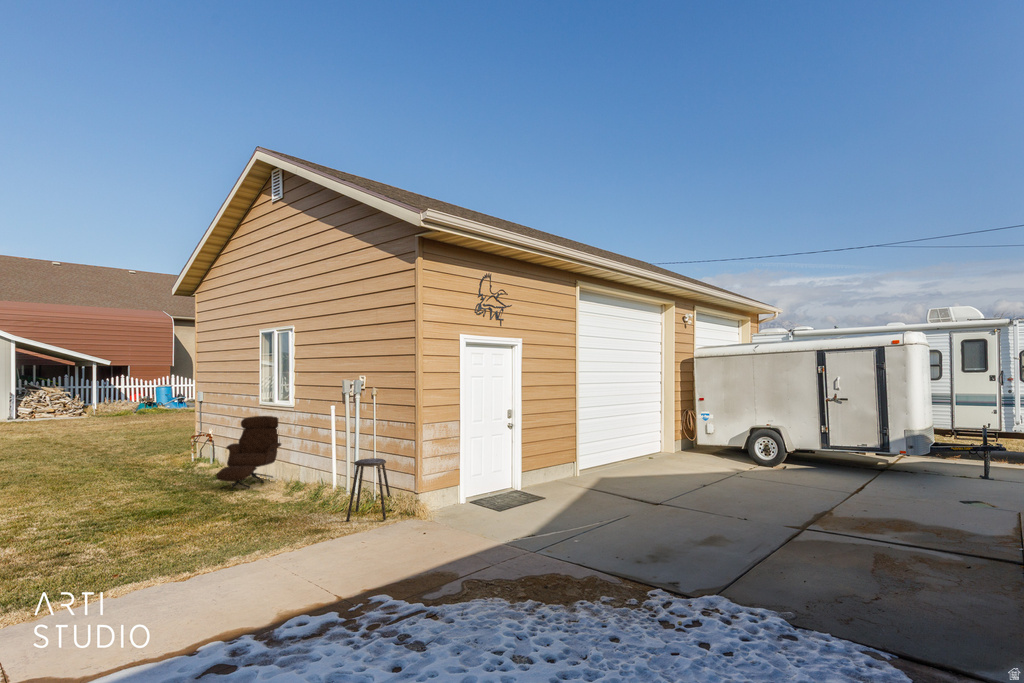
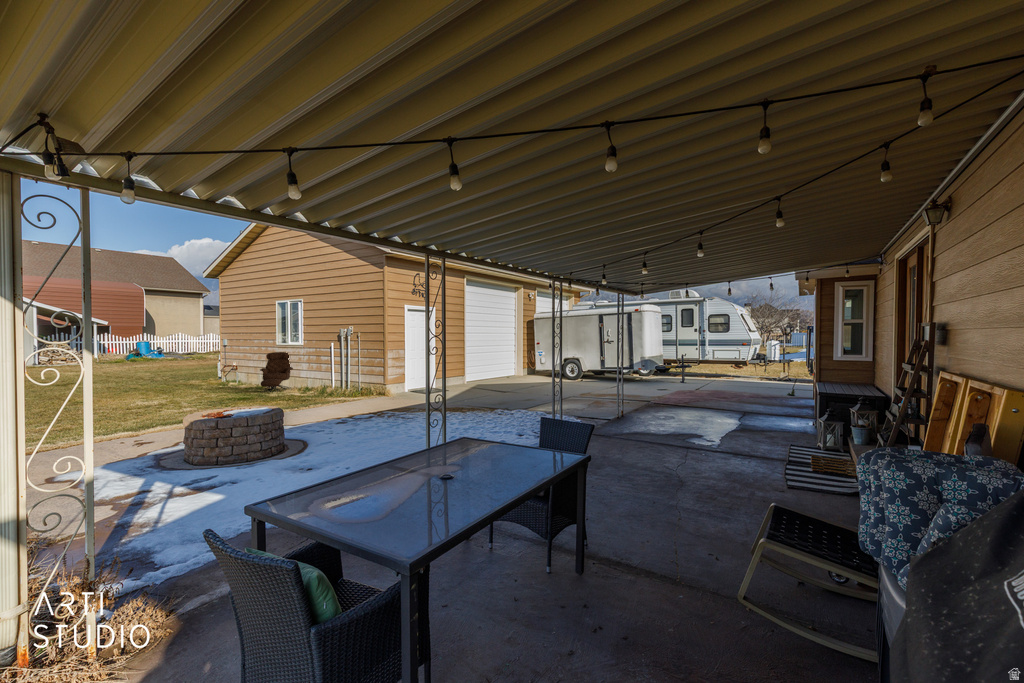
stool: present [346,458,392,521] -> none [349,368,371,398]

